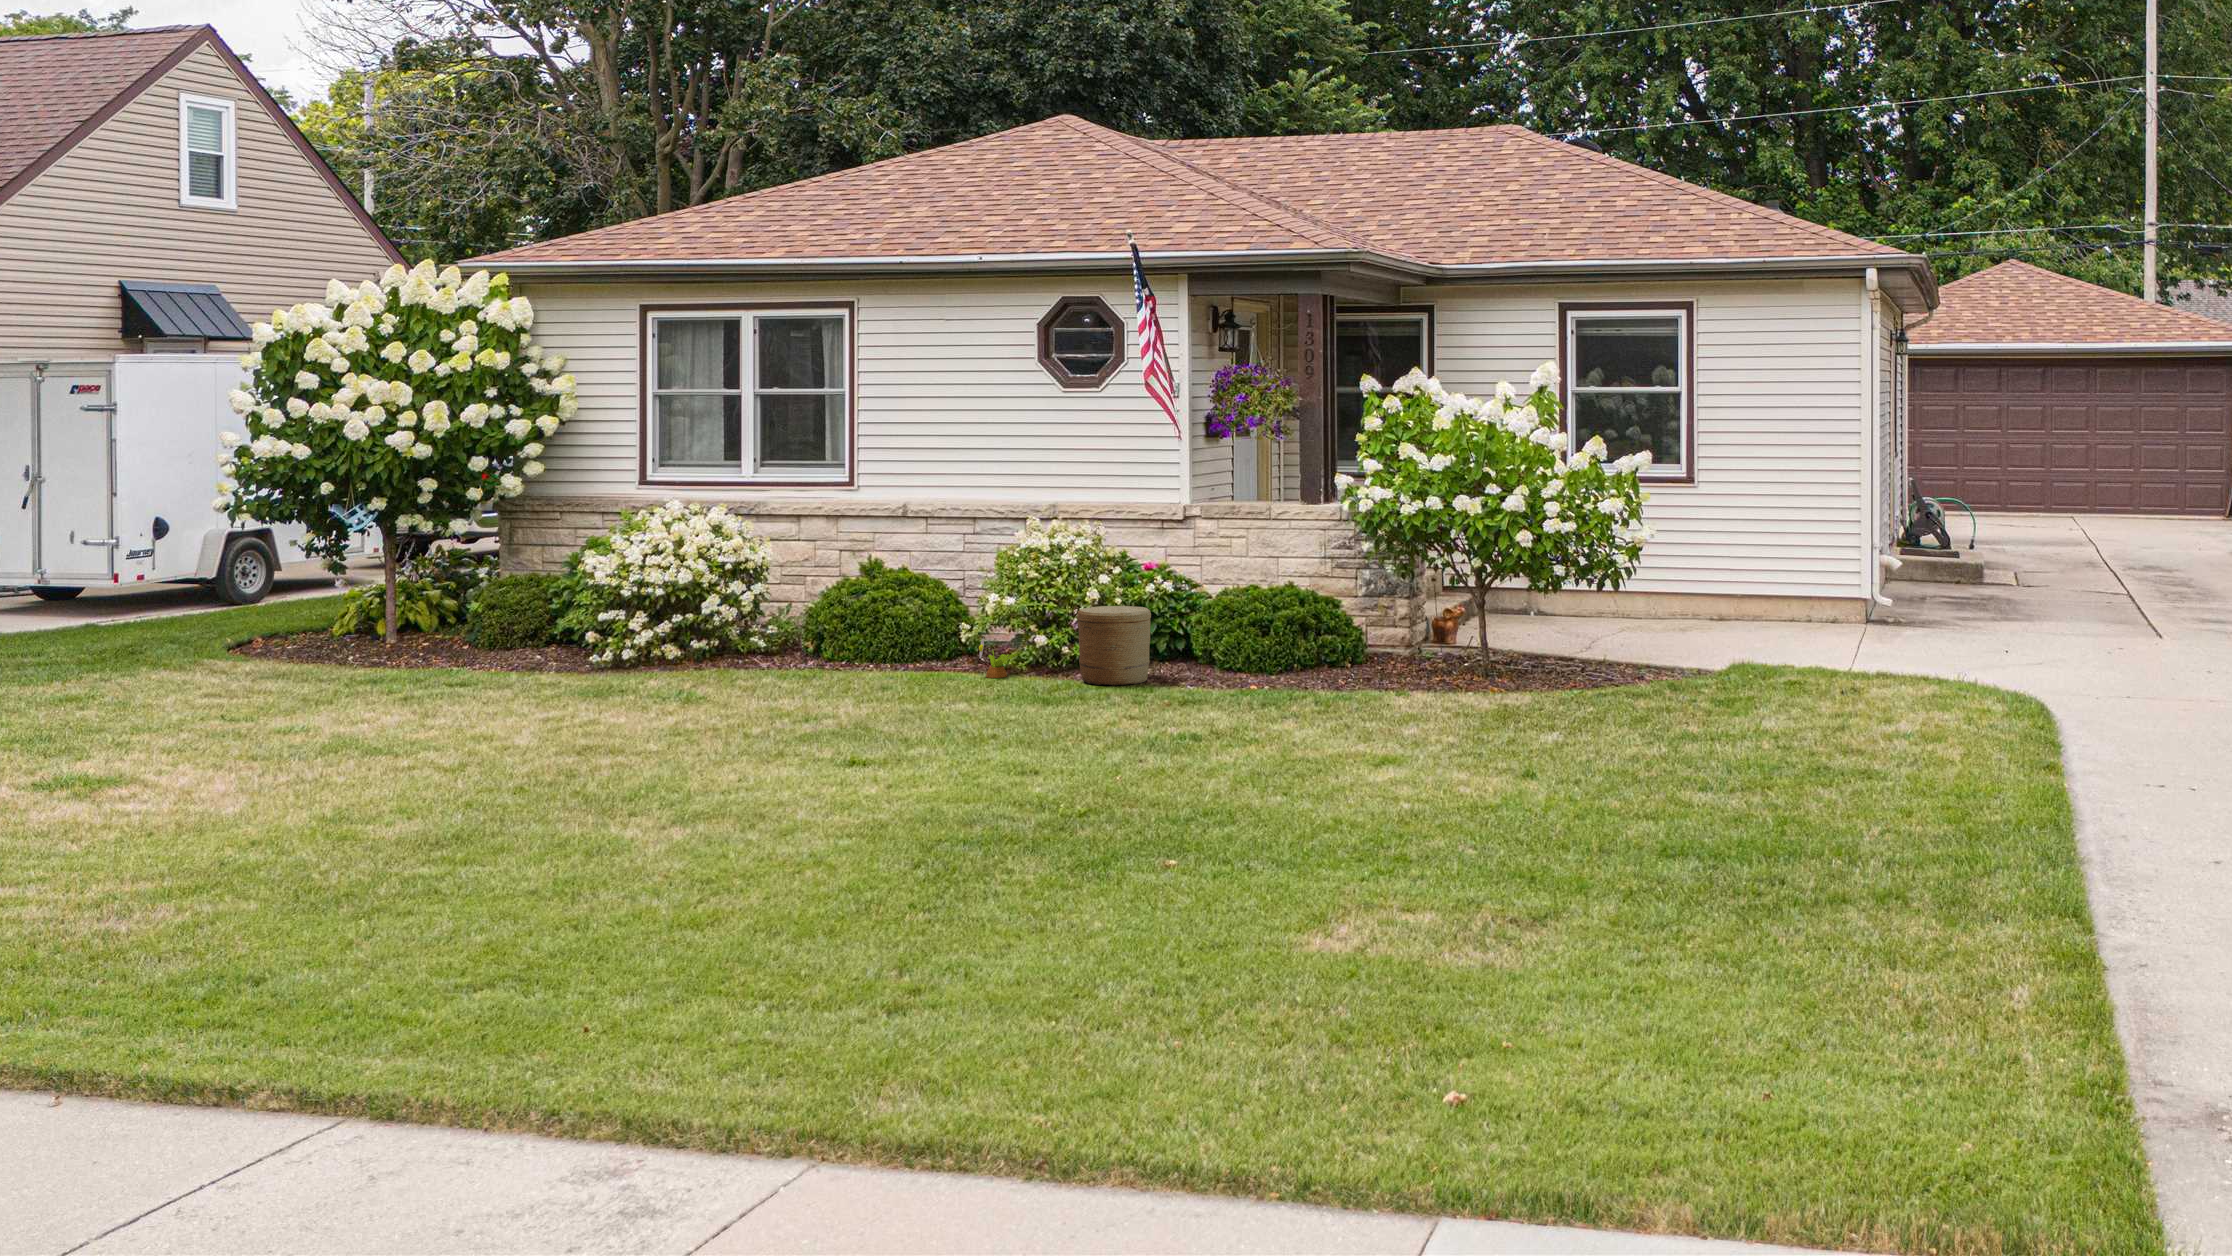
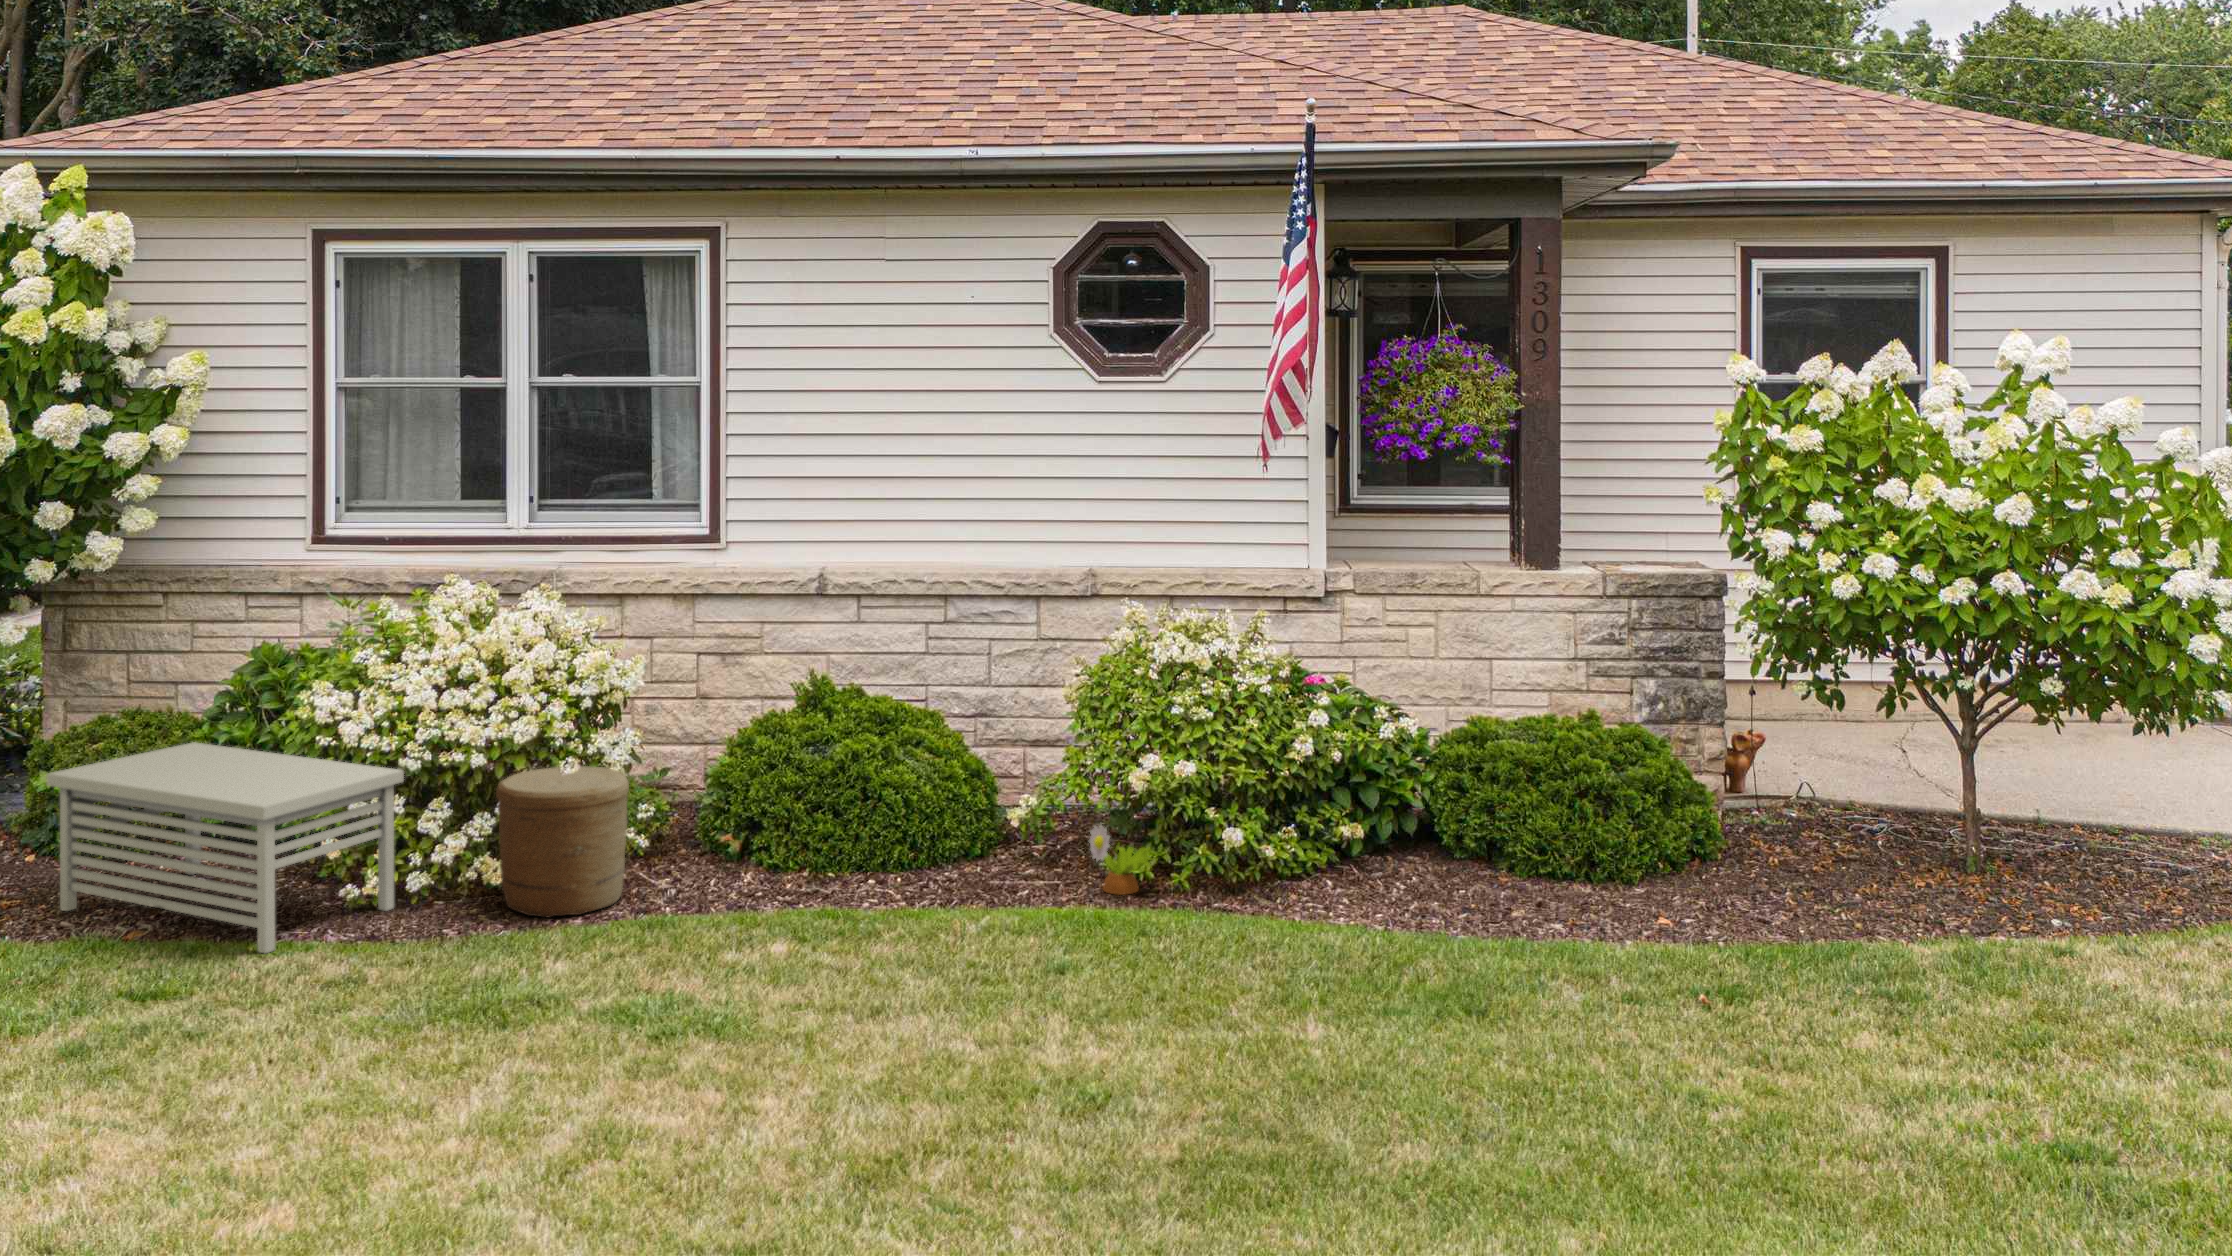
storage bench: none [454,588,623,682] -> present [46,742,404,954]
woven basket: present [1077,606,1151,686] -> present [496,766,629,918]

